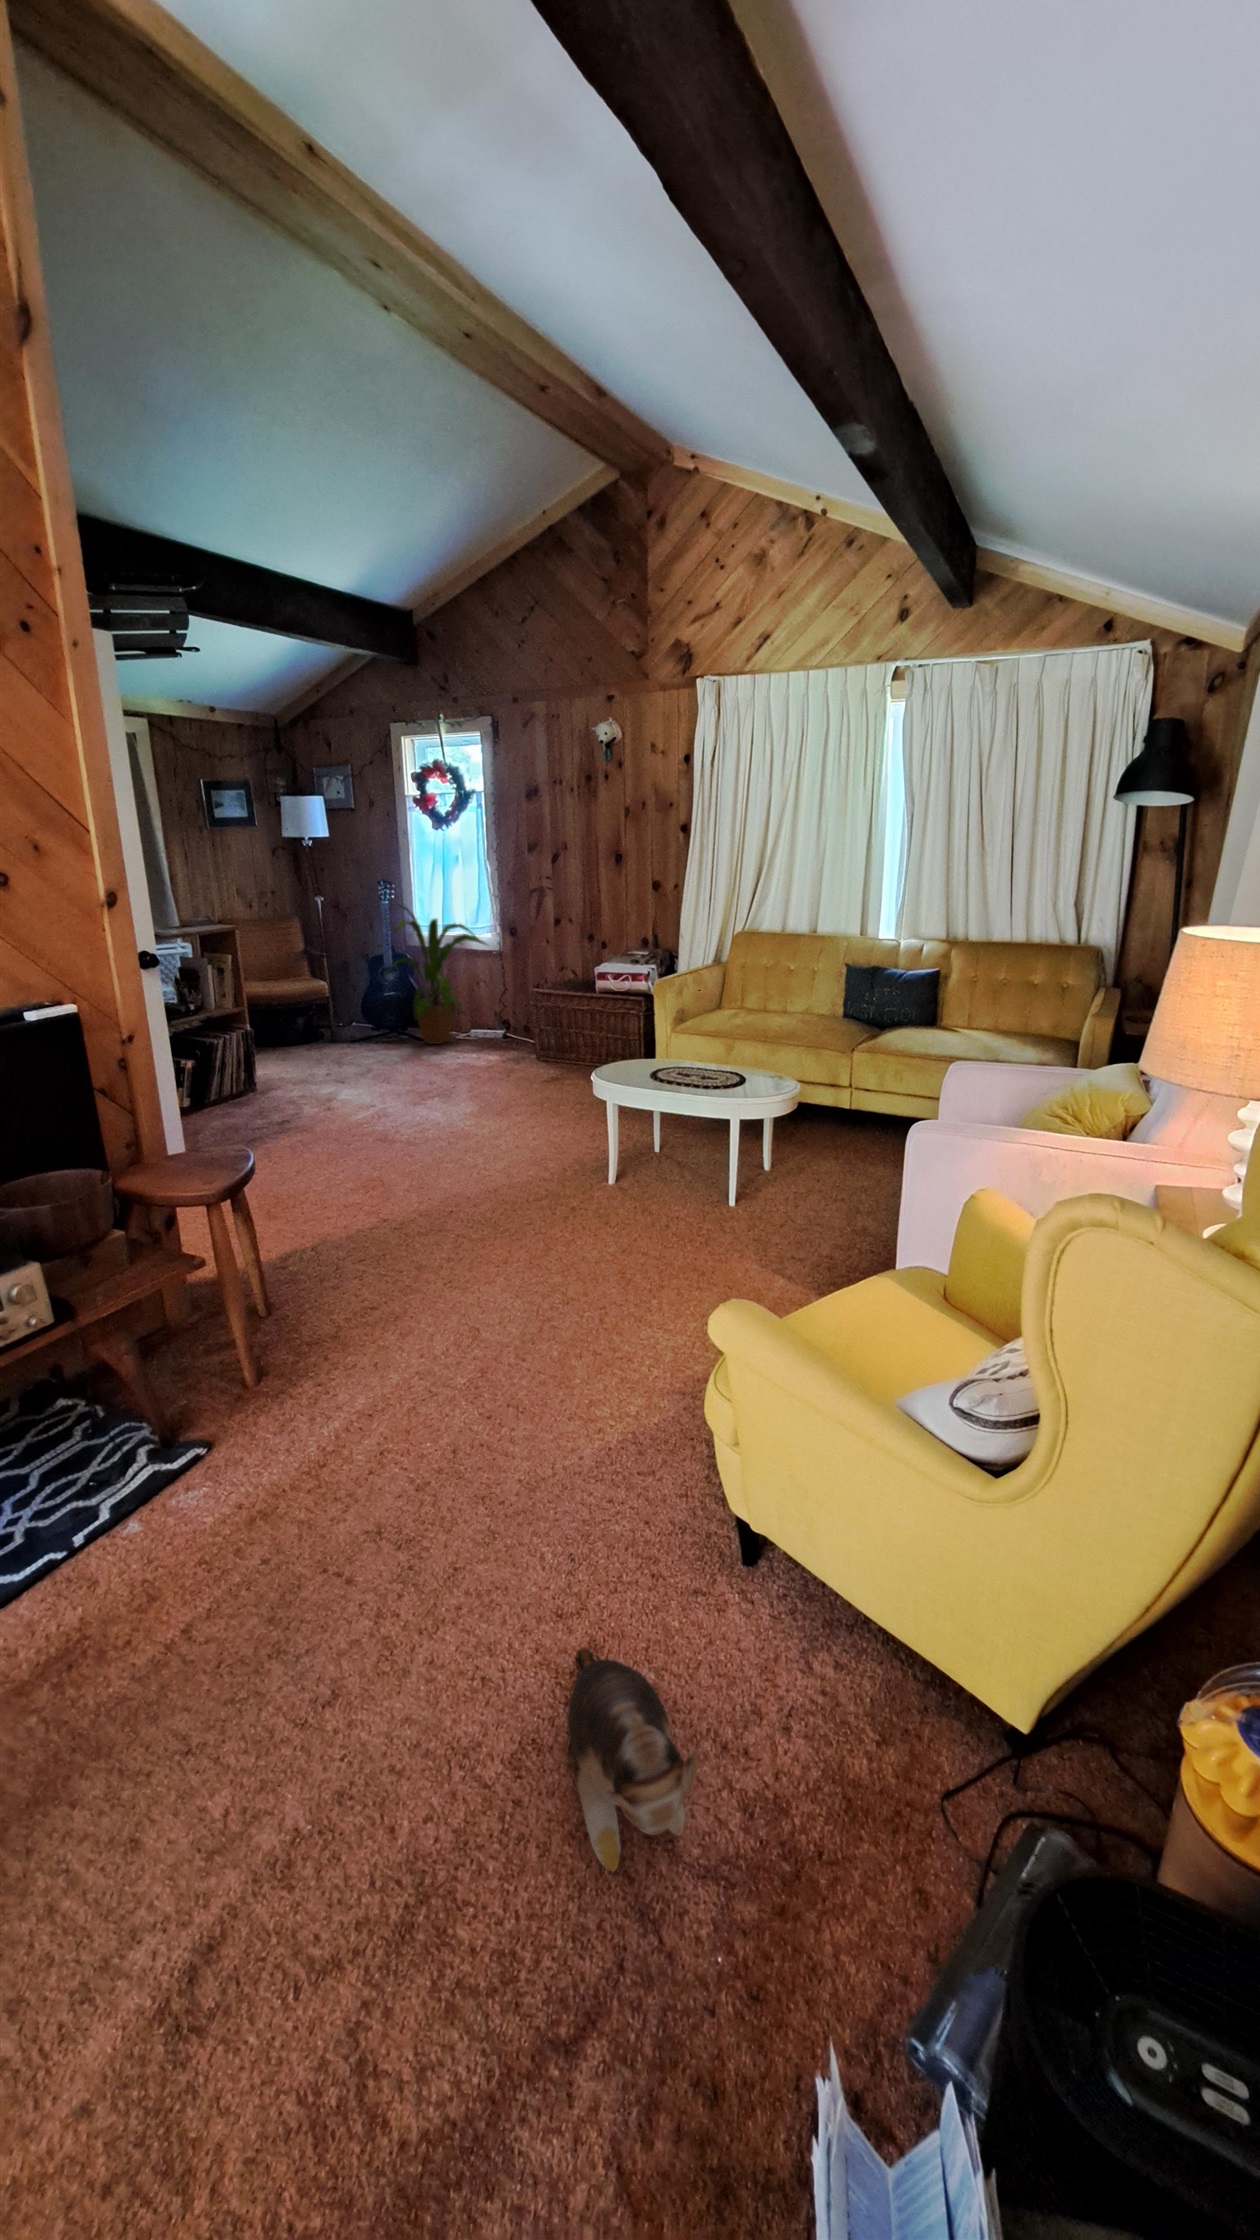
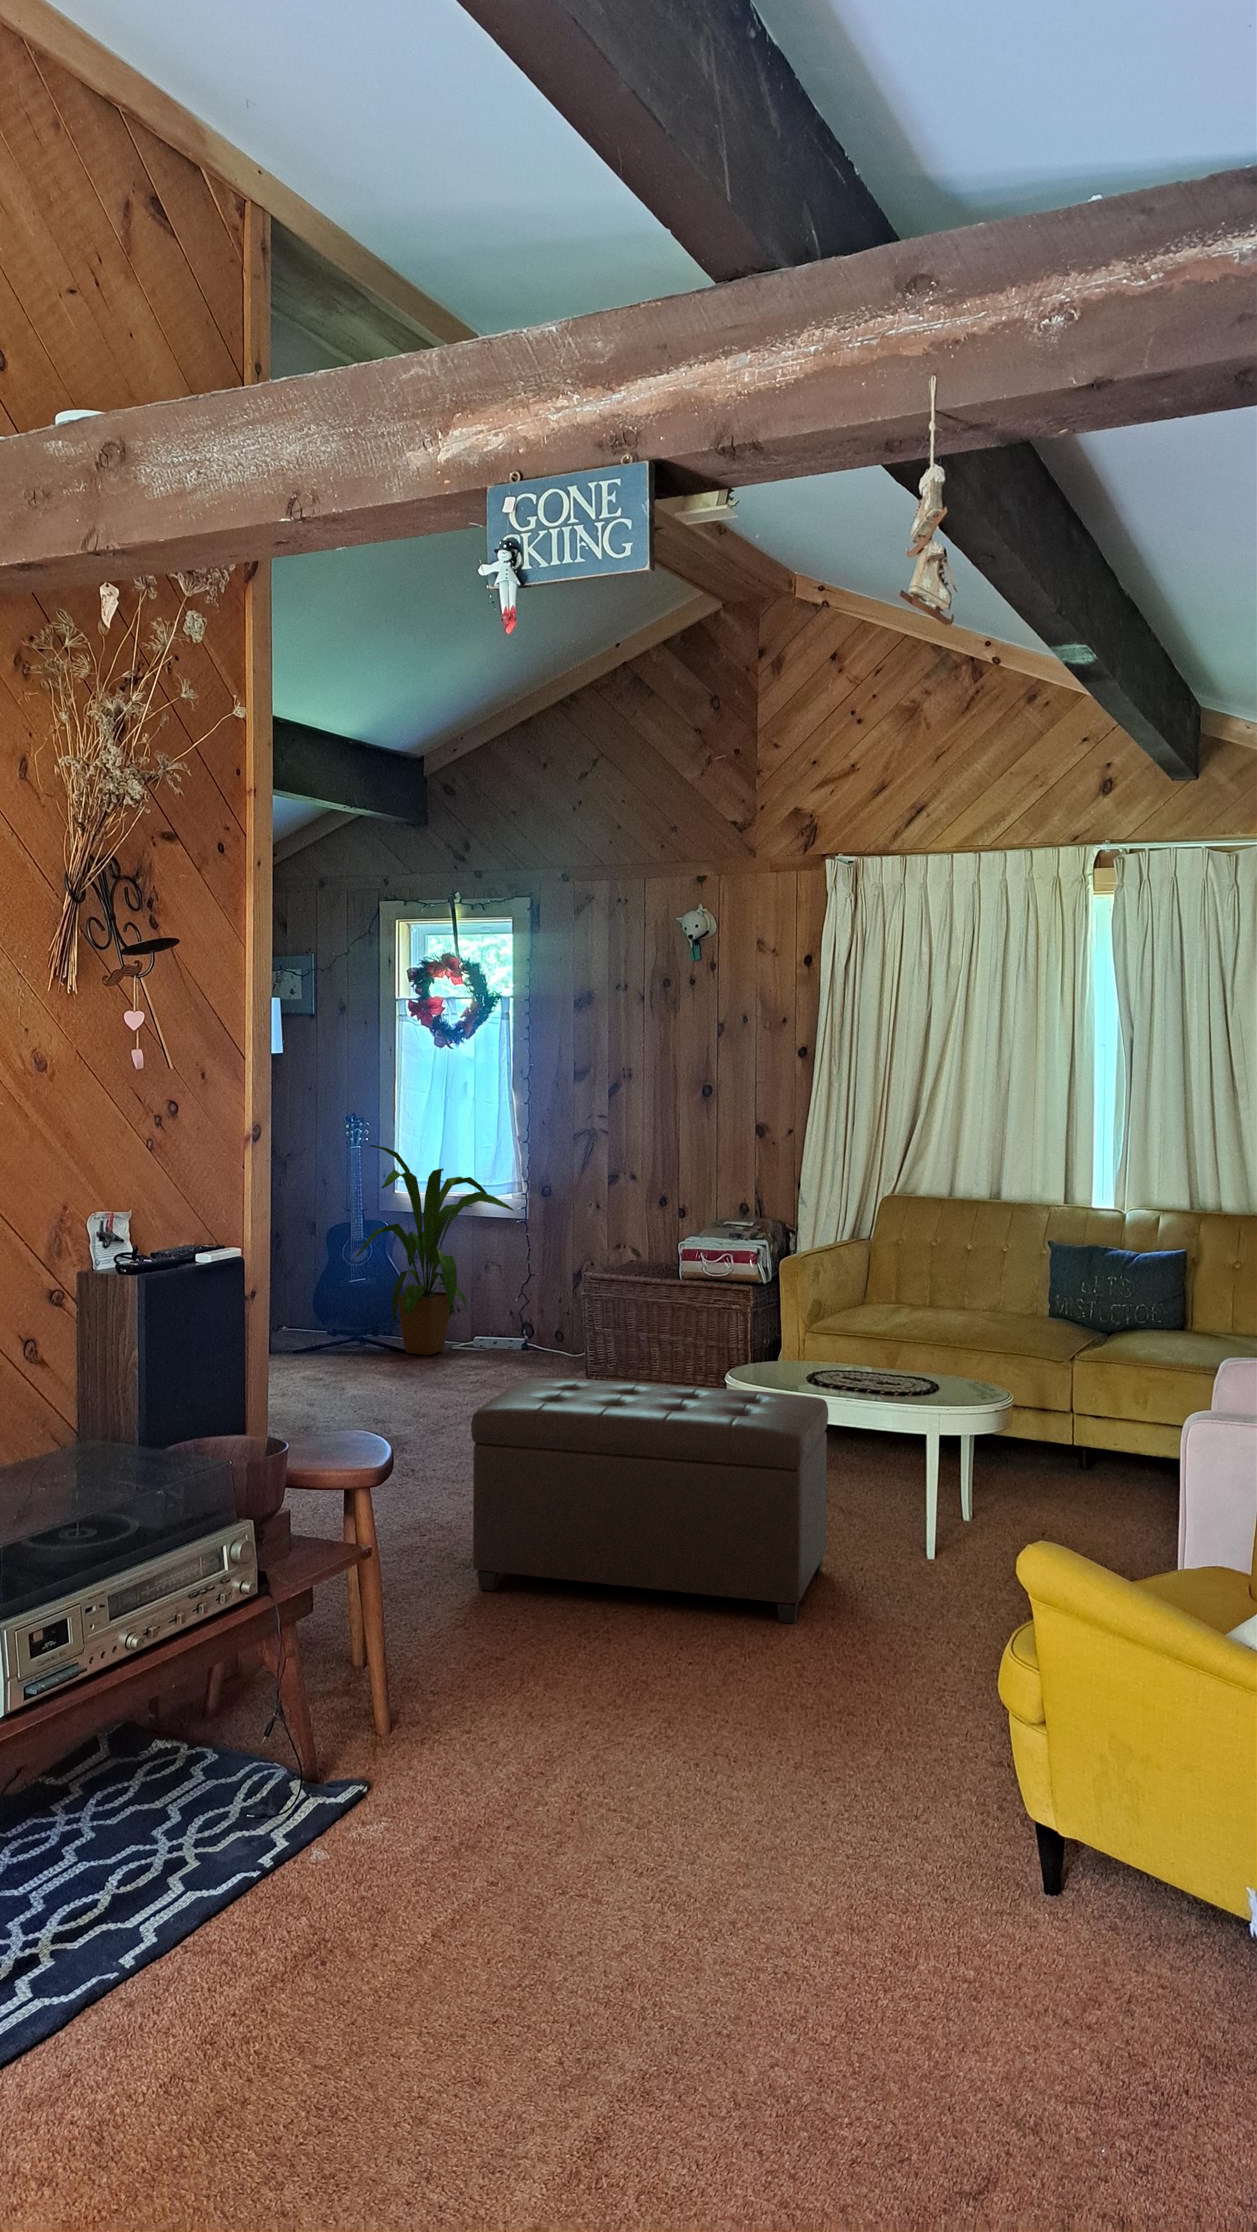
ottoman: none [371,1081,652,1269] -> present [471,1378,828,1624]
plush toy: present [566,1647,698,1871] -> none [883,1909,1072,2094]

